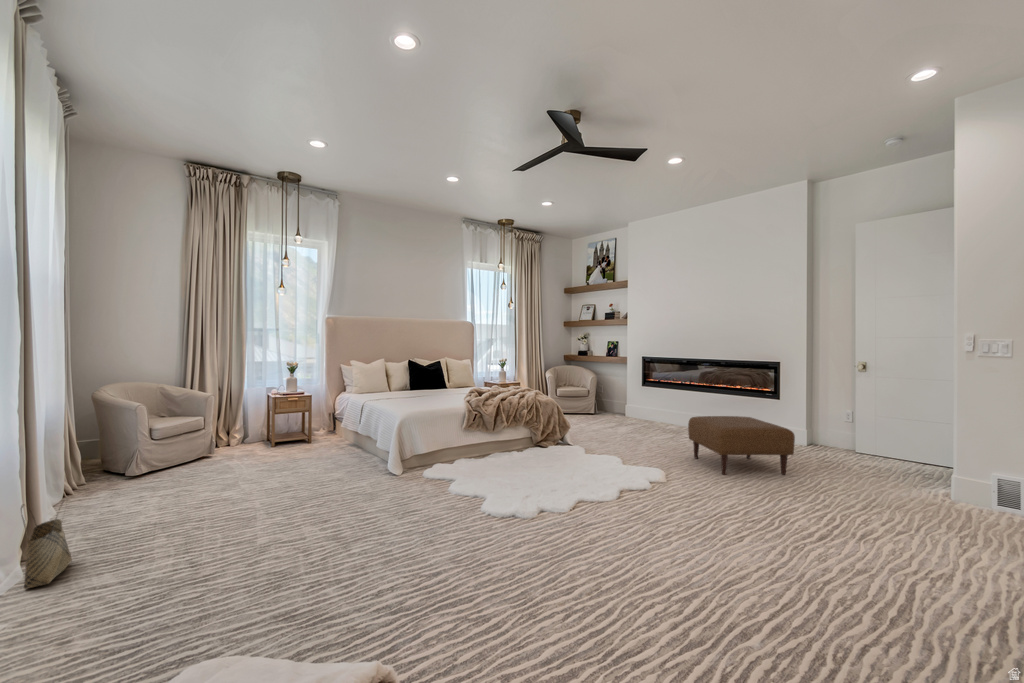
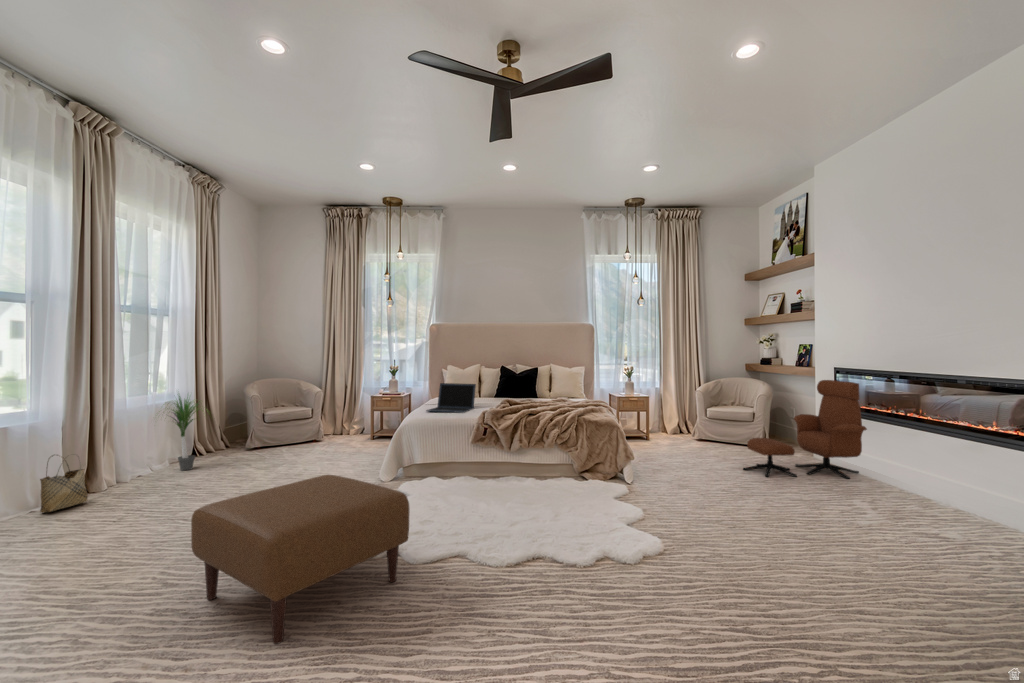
lounge chair: none [608,365,672,430] -> present [743,380,867,479]
laptop: none [401,377,443,405] -> present [426,383,476,413]
potted plant: none [47,398,146,510] -> present [170,396,198,470]
ottoman: present [688,416,795,475] -> present [191,475,410,644]

